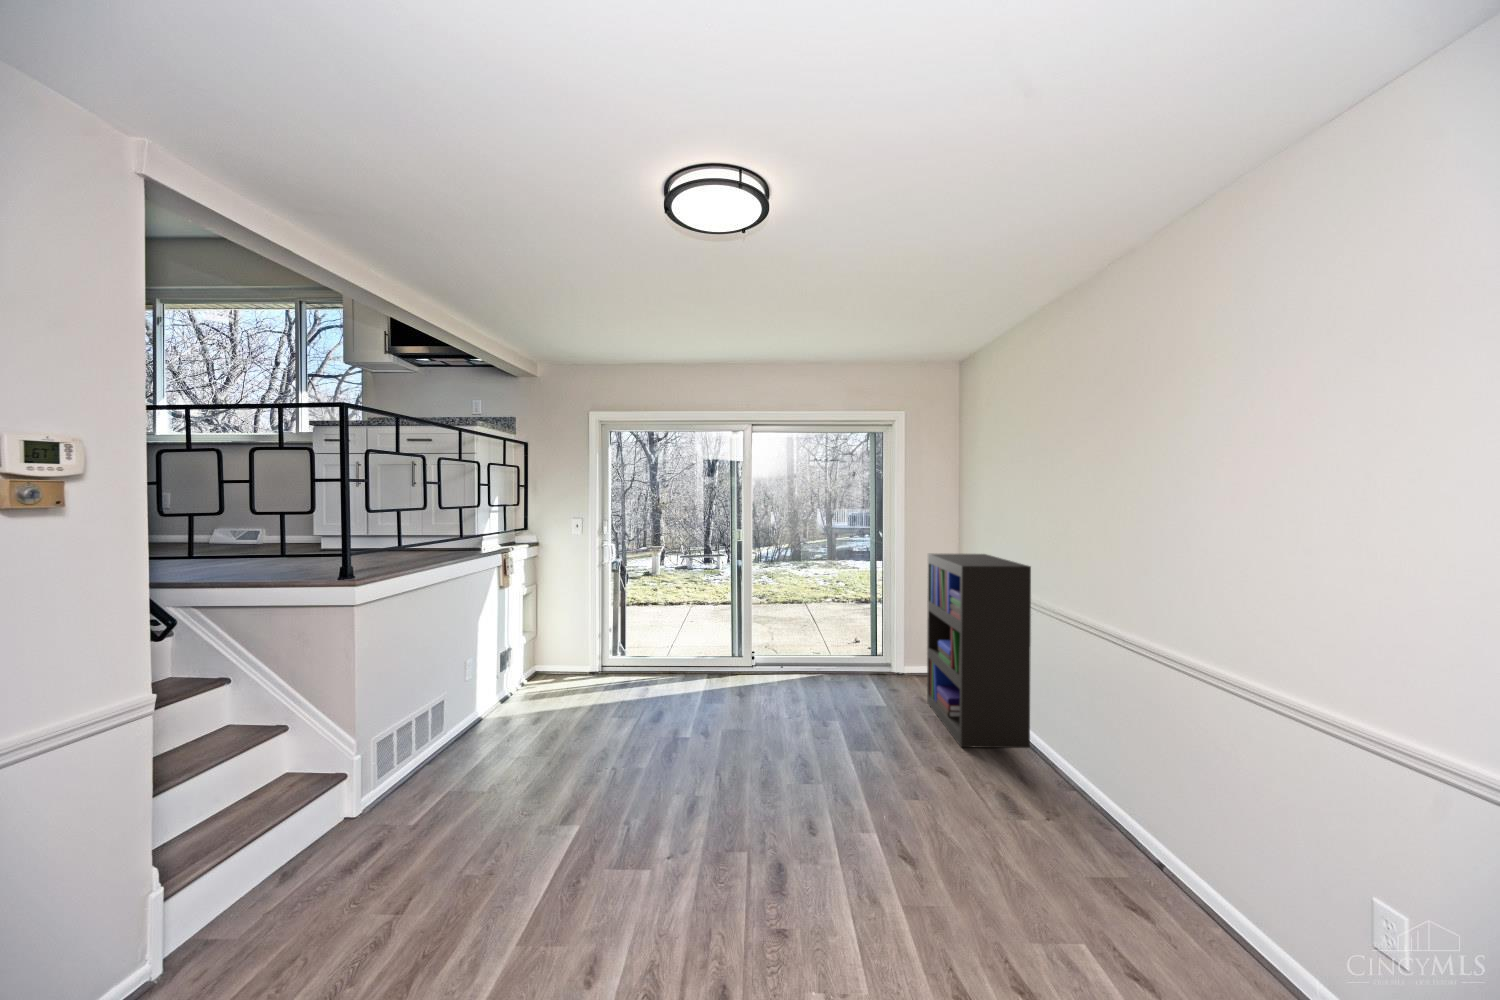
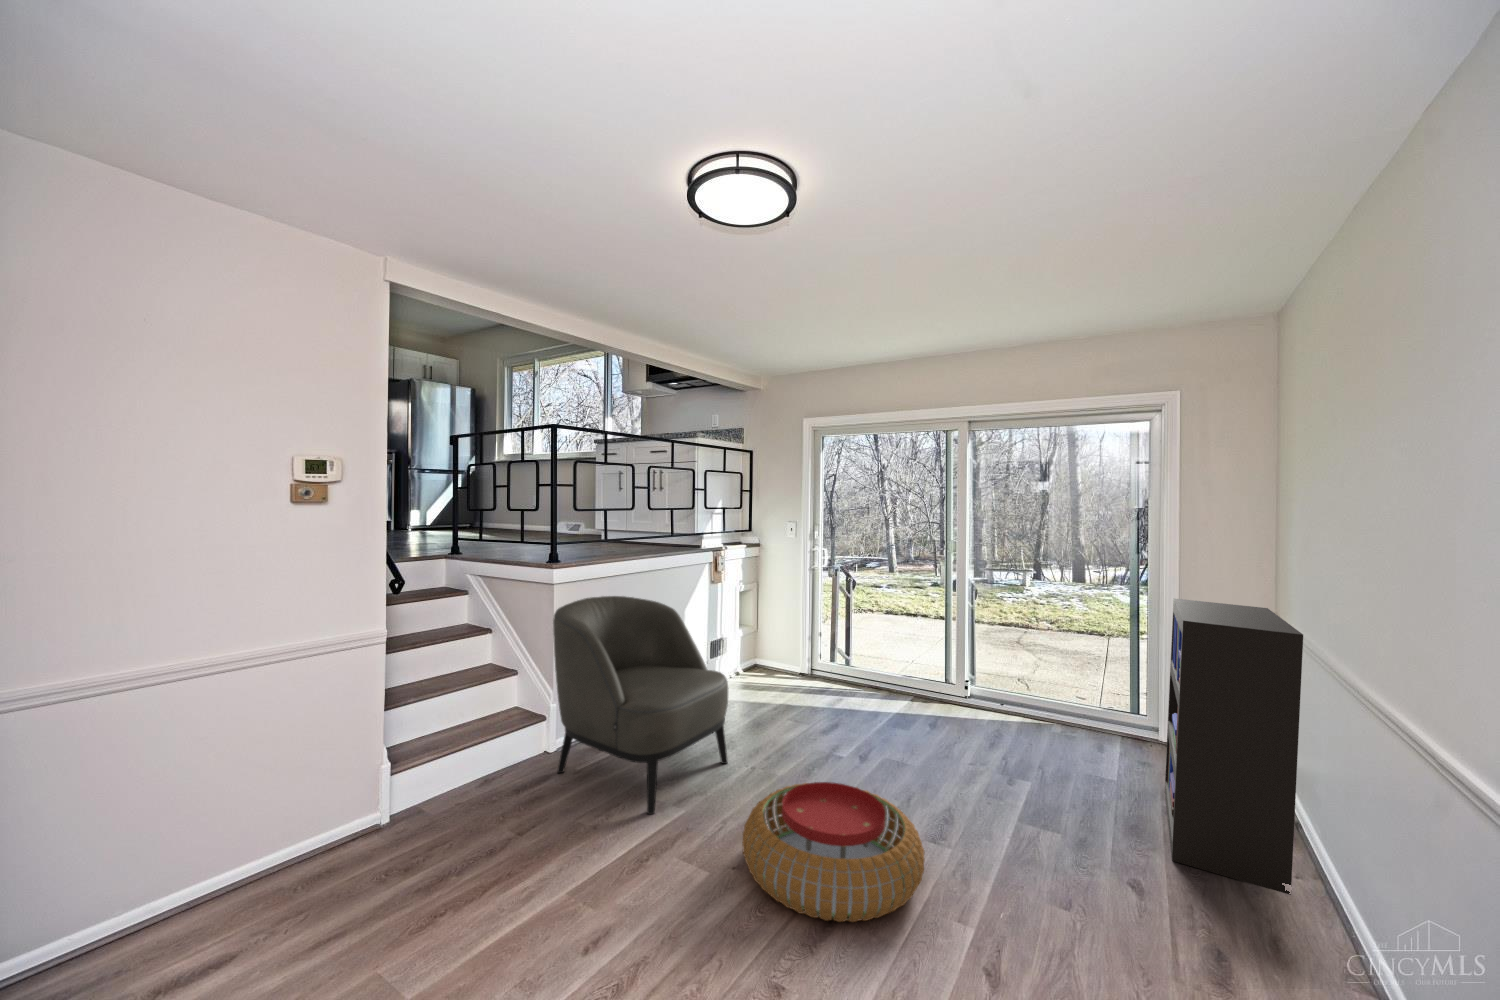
armchair: none [368,610,584,842] -> present [553,596,728,814]
pouf: none [666,751,836,872] -> present [742,782,924,922]

